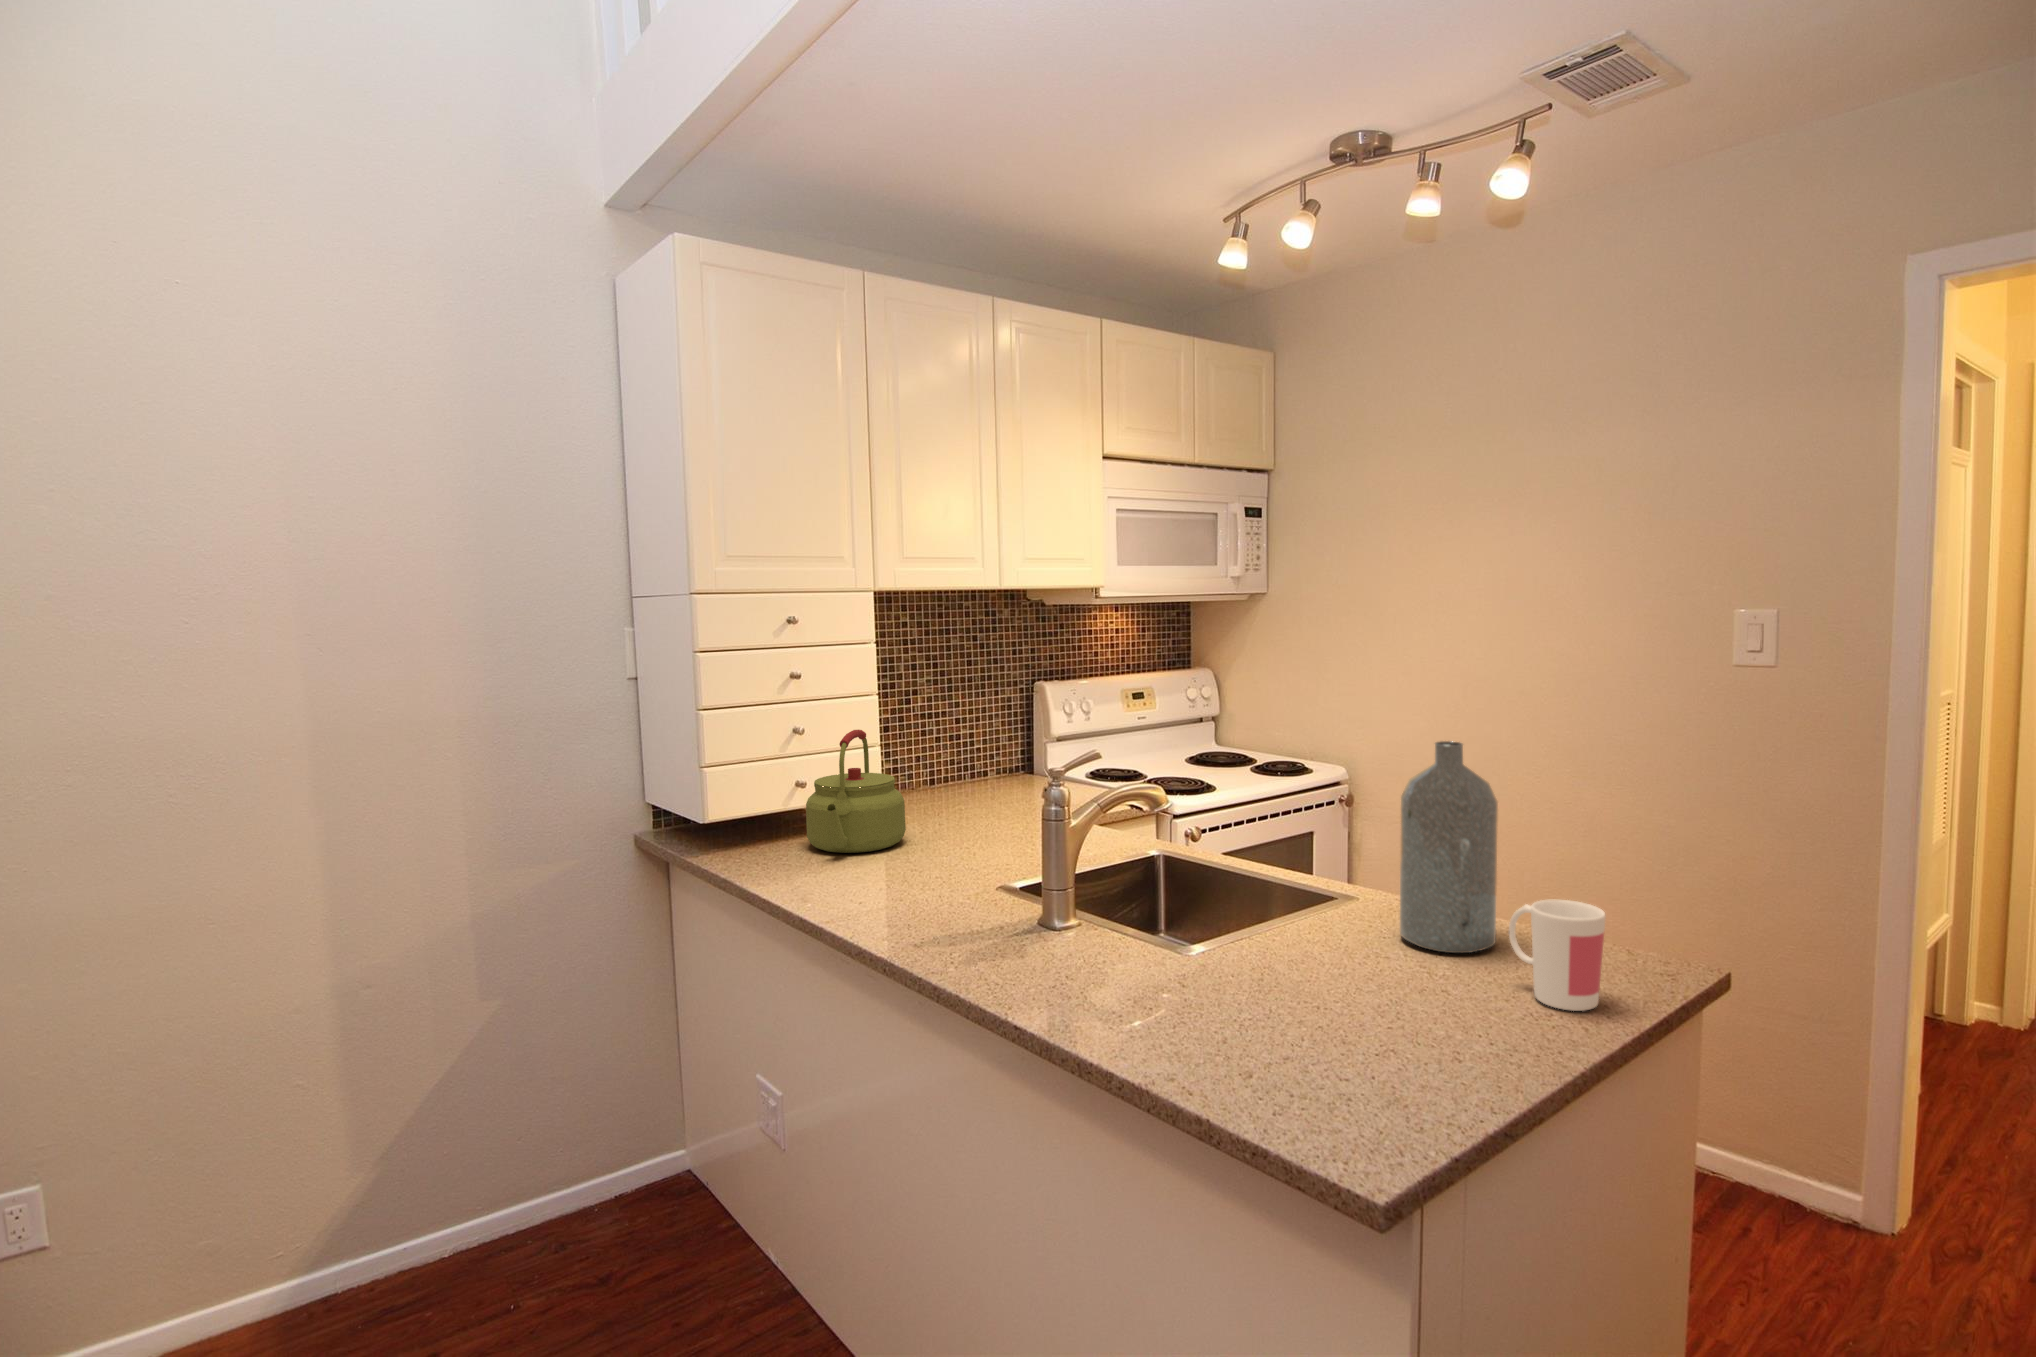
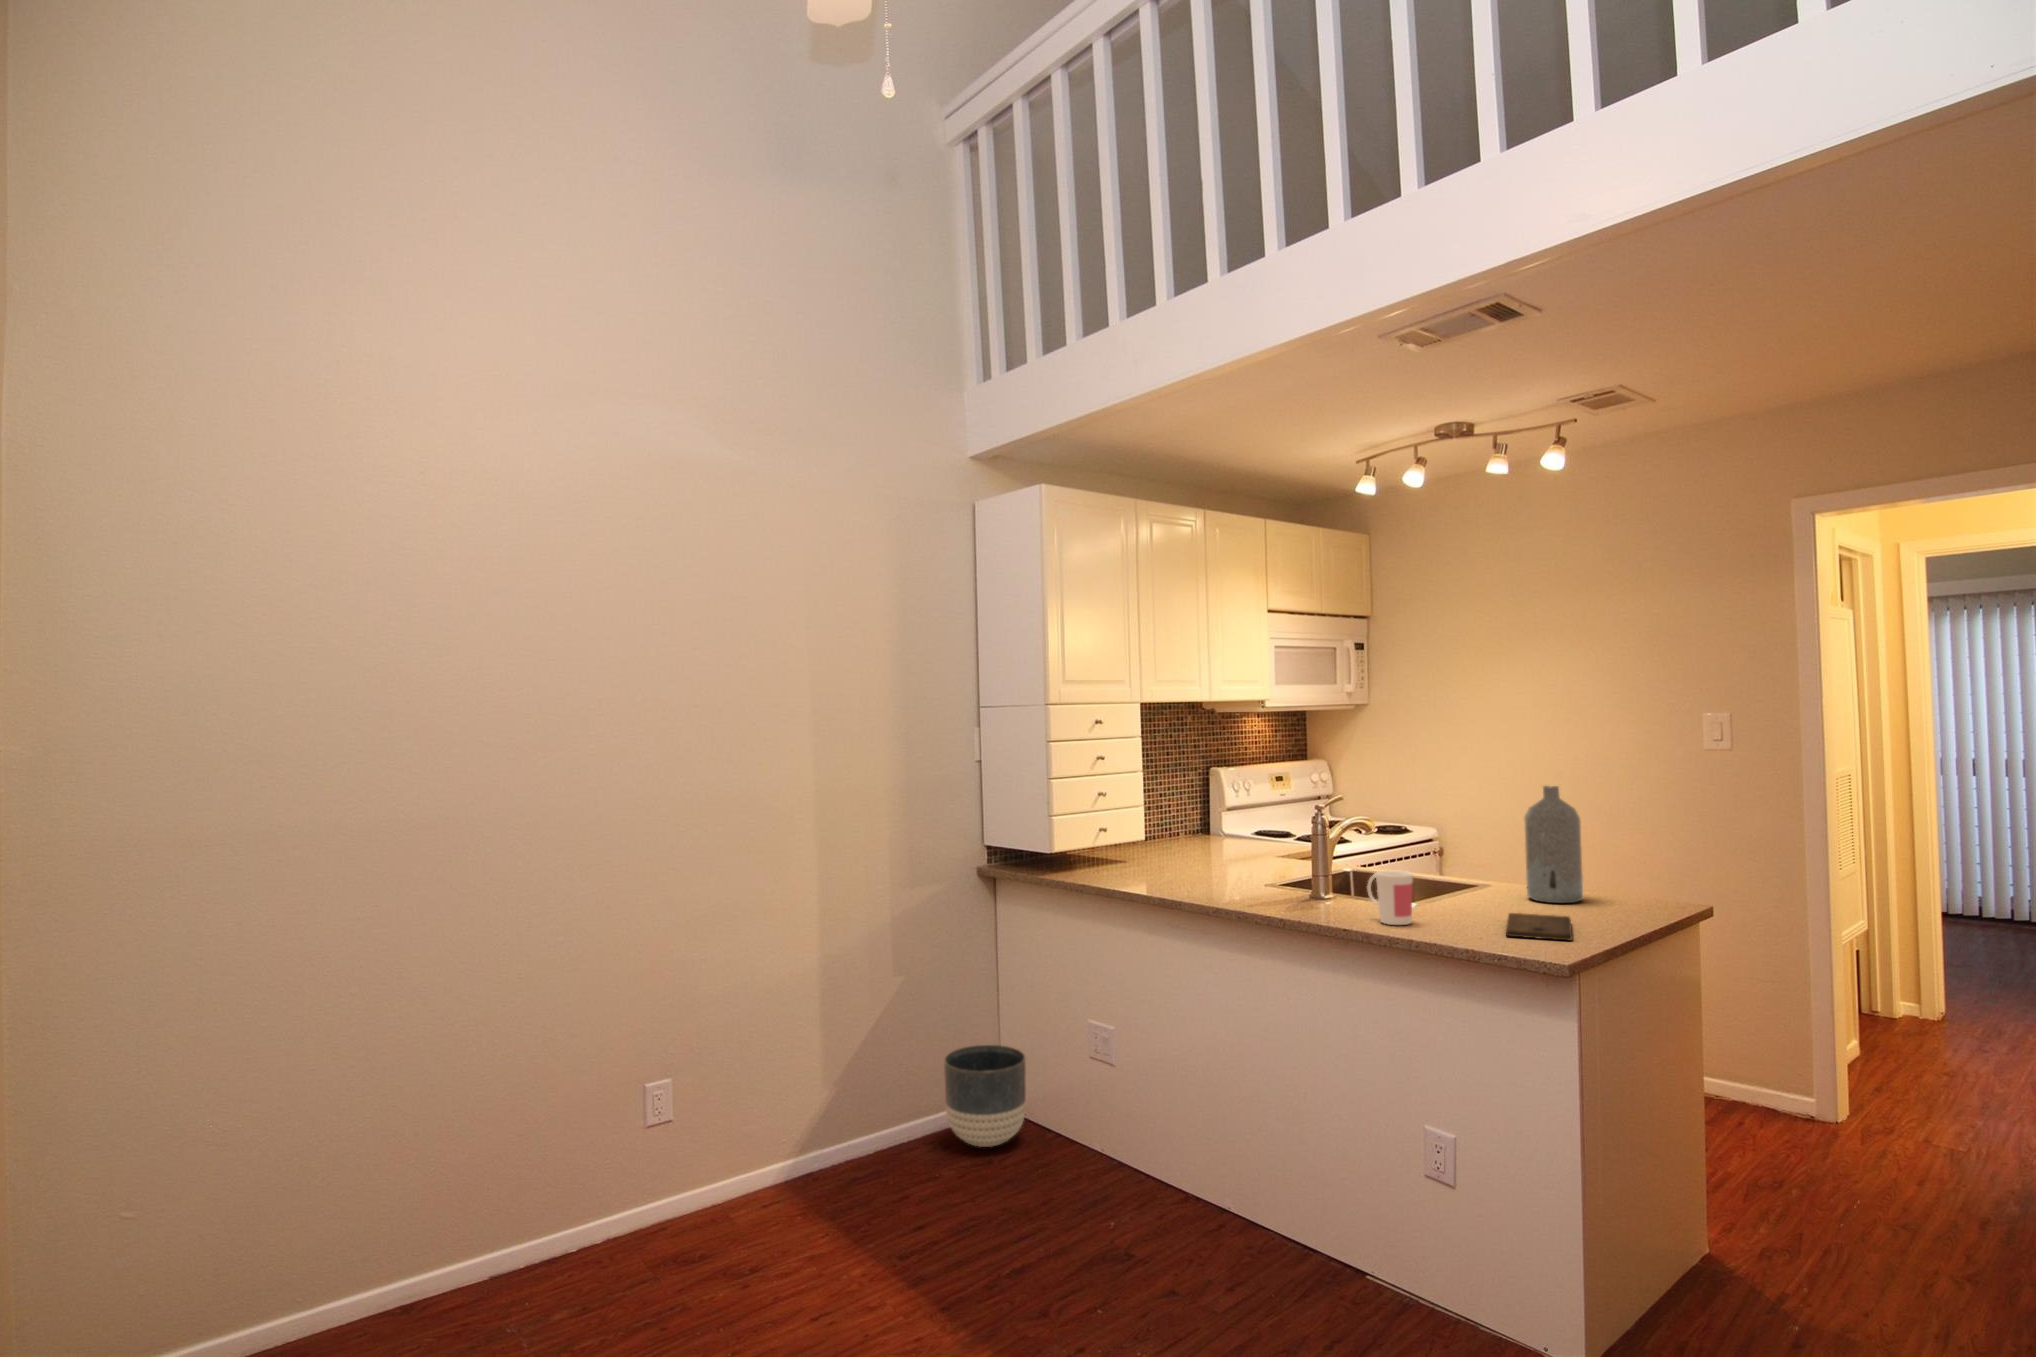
kettle: present [806,730,906,853] -> none [1110,794,1176,873]
mug: present [1509,899,1606,1011] -> present [1367,870,1413,925]
cutting board: none [1300,992,1447,1092] -> present [1506,913,1572,940]
planter: none [553,1089,683,1249] -> present [944,1045,1026,1147]

